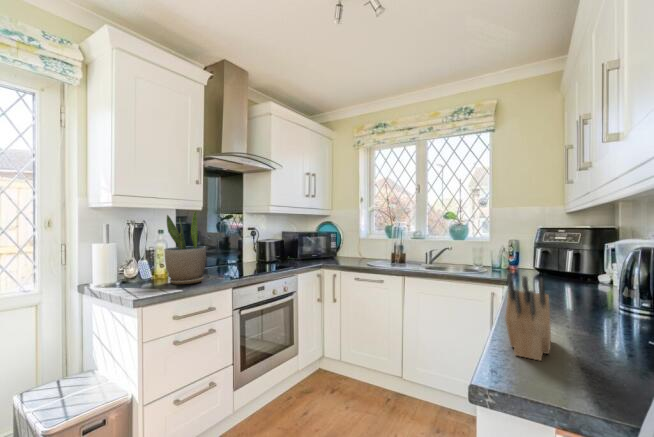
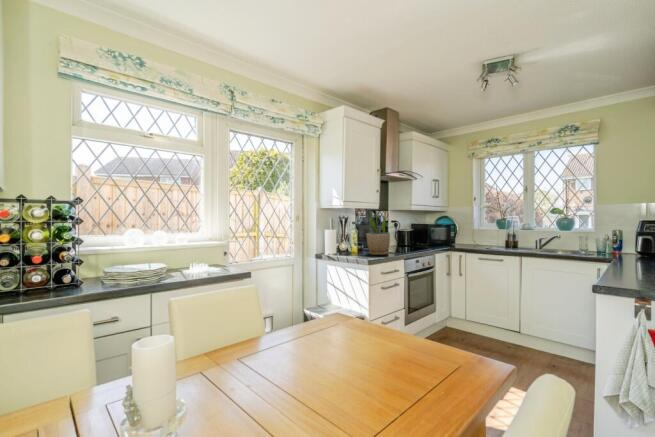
knife block: present [505,274,551,360] -> none [613,240,641,282]

